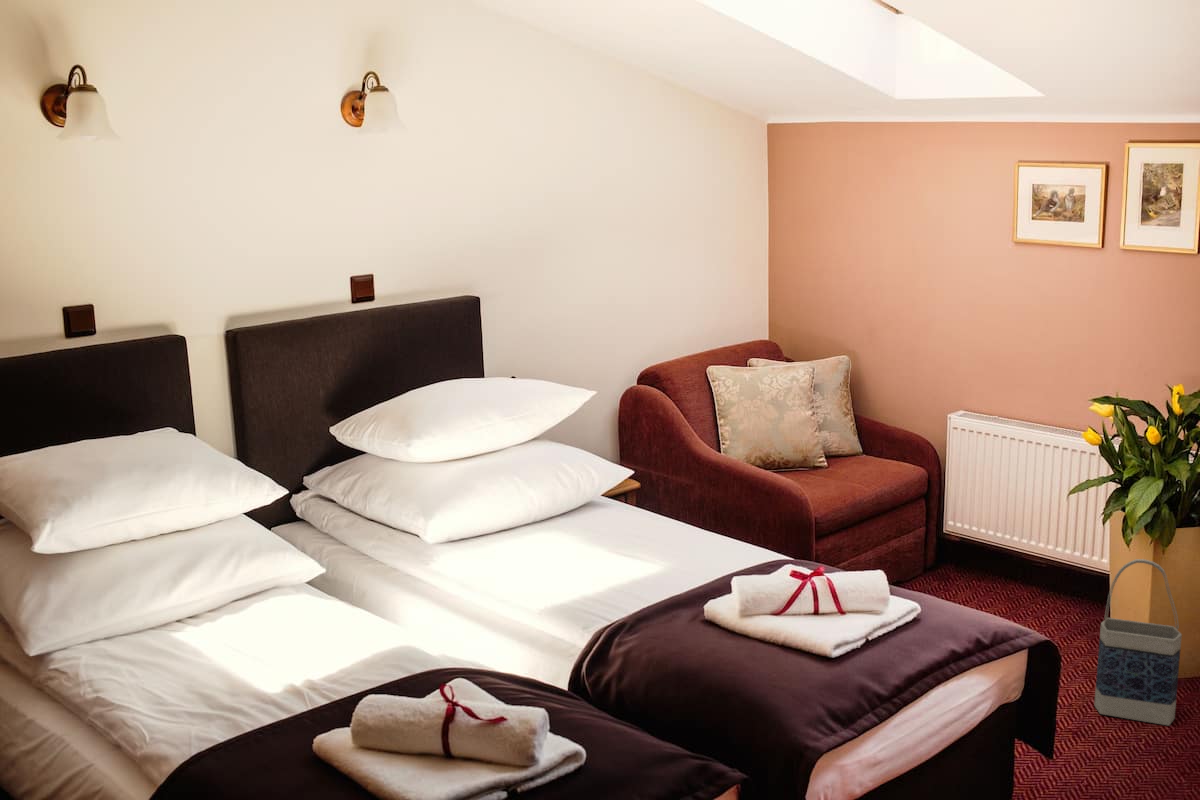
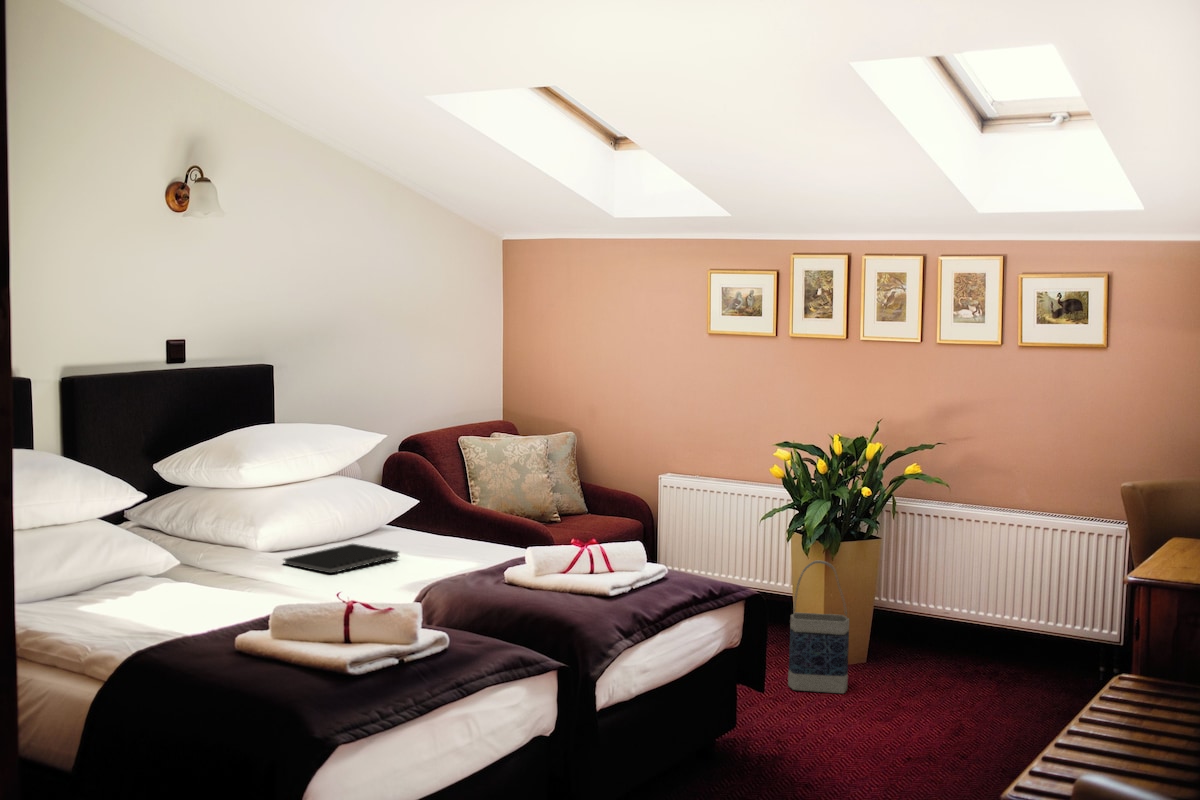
notebook: none [471,533,604,585] -> present [284,544,399,573]

